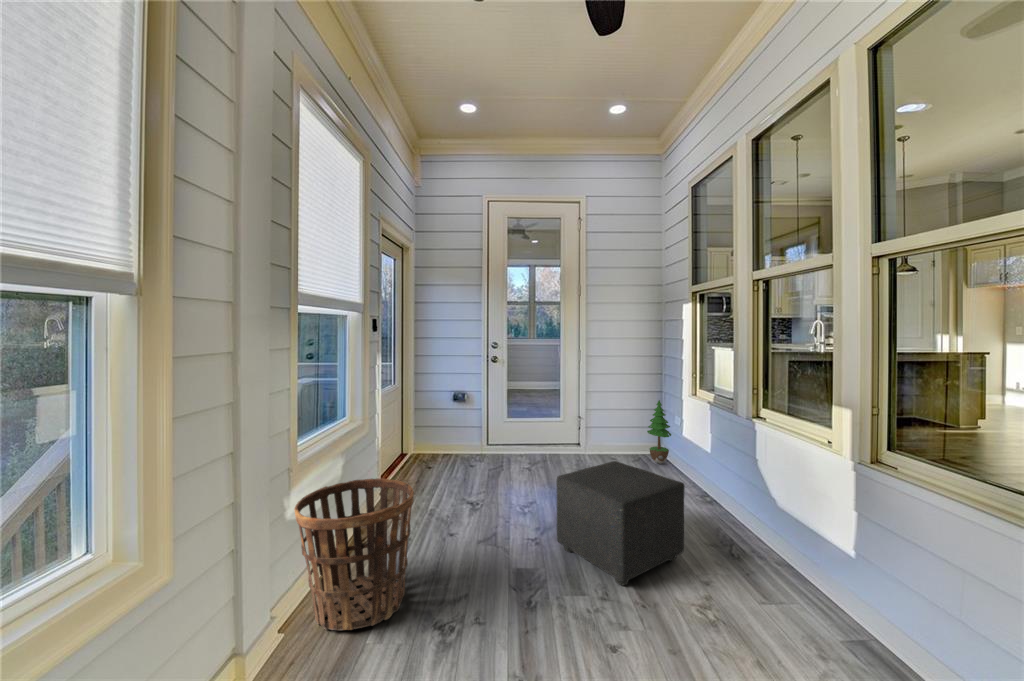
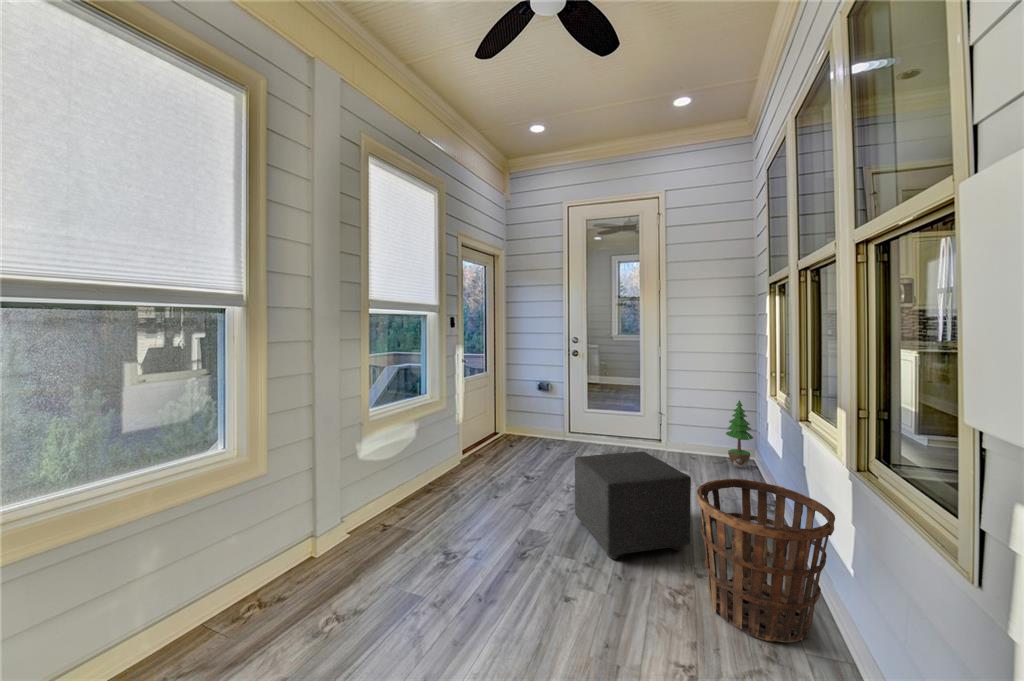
basket: present [294,479,414,630] -> present [697,479,835,642]

